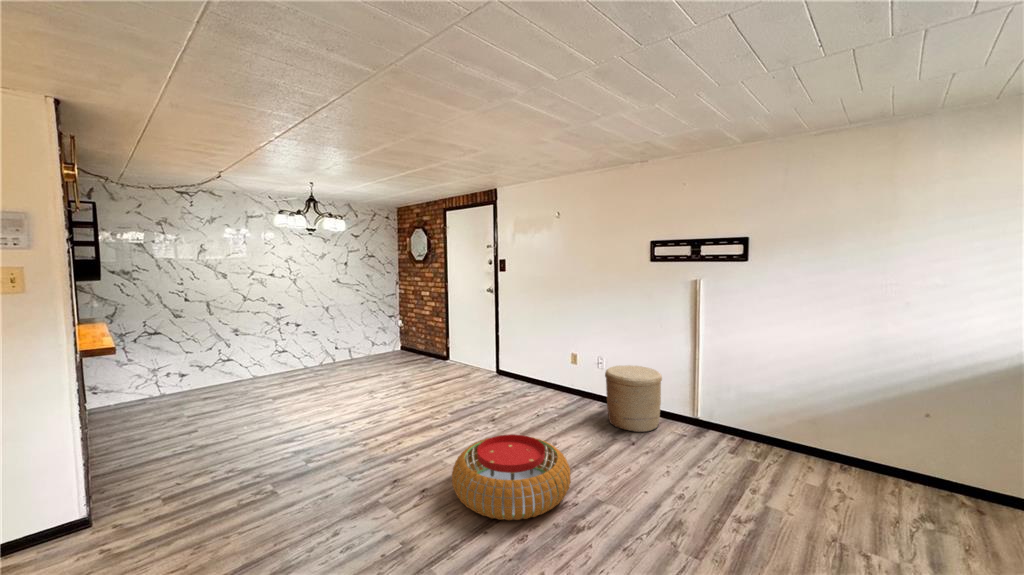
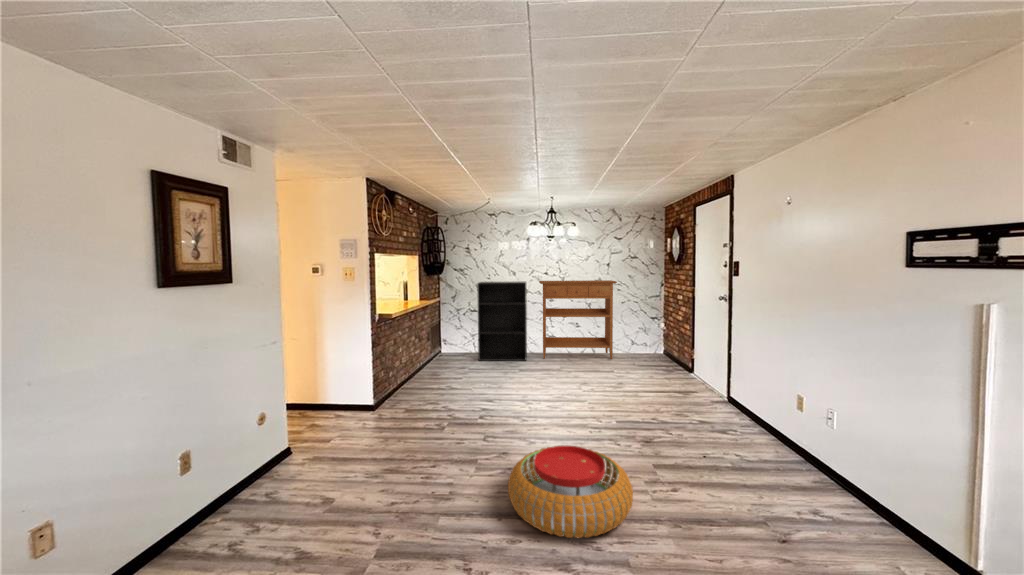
console table: none [264,280,368,380] -> present [539,280,617,359]
bookshelf: none [173,286,265,404] -> present [477,282,527,361]
woven basket: present [605,365,662,432] -> none [788,424,900,544]

